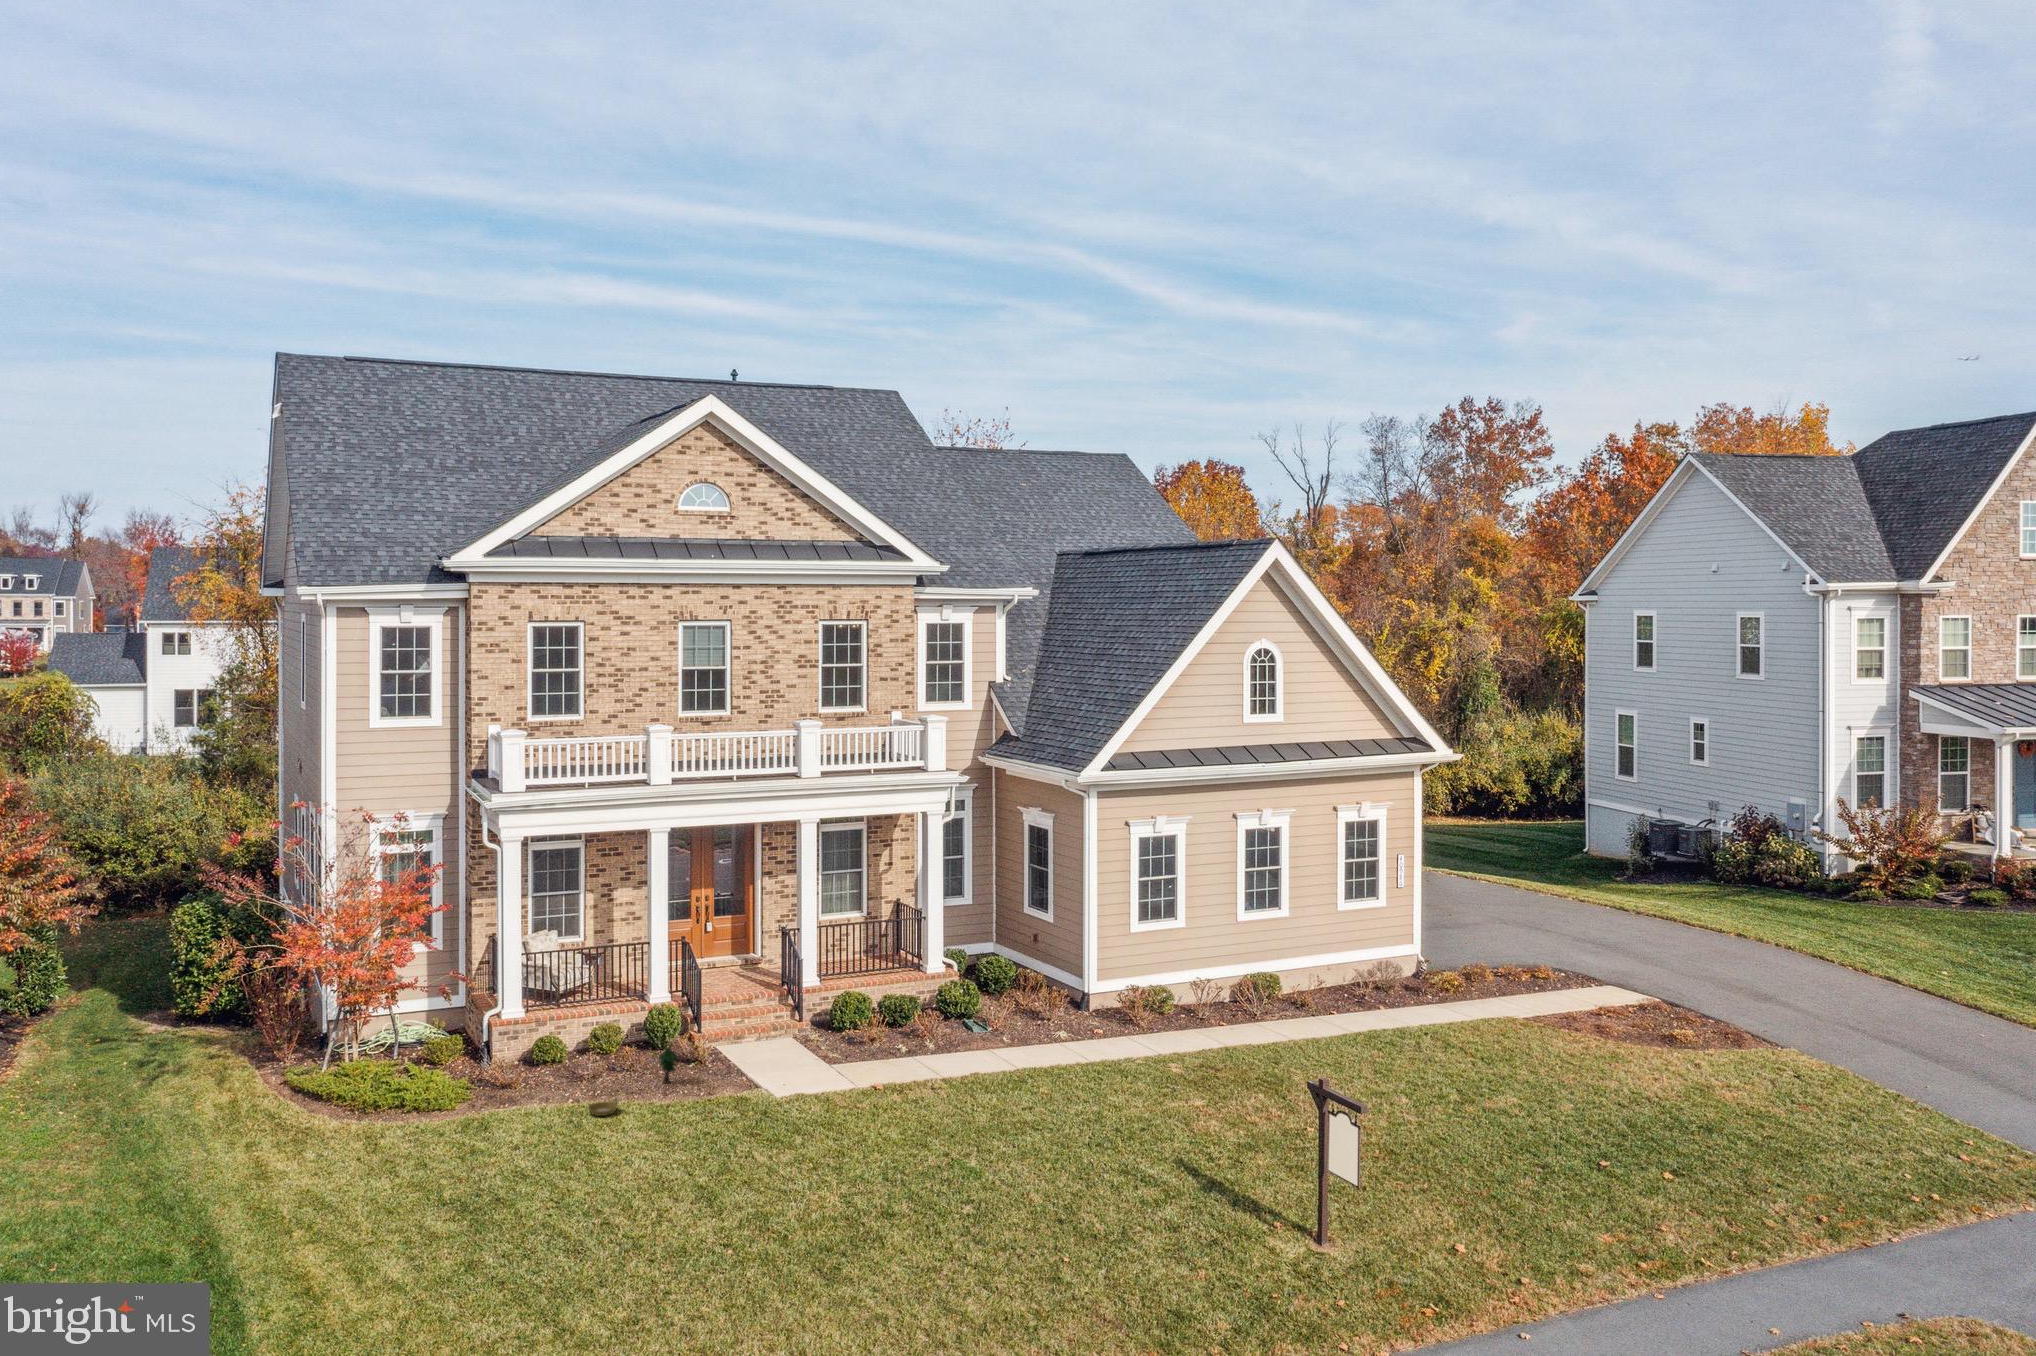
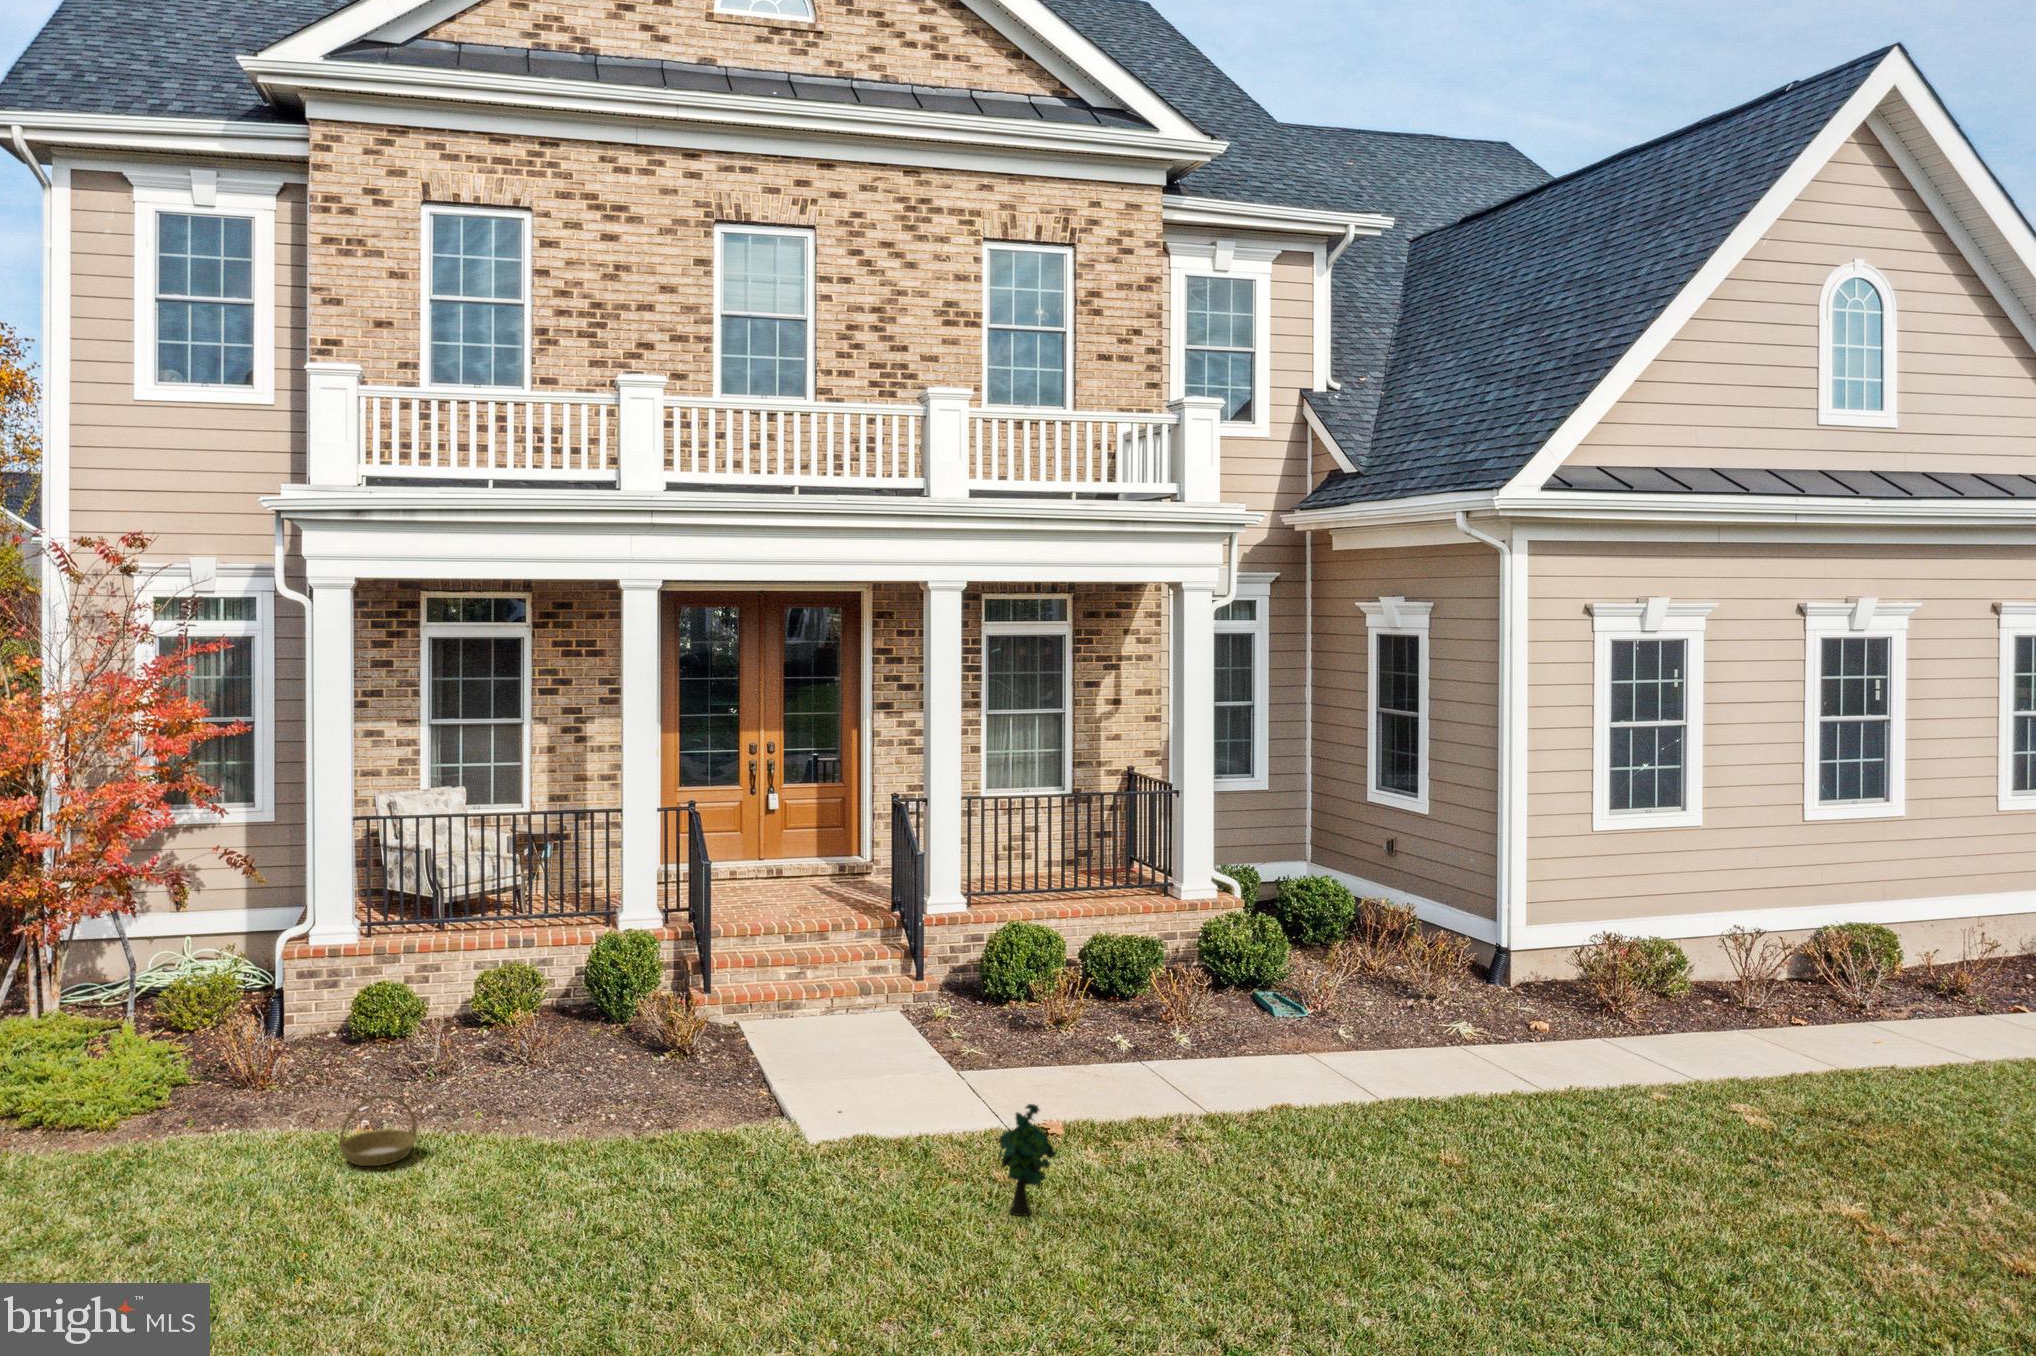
decorative plant: present [659,1044,679,1084] -> present [995,1104,1056,1216]

